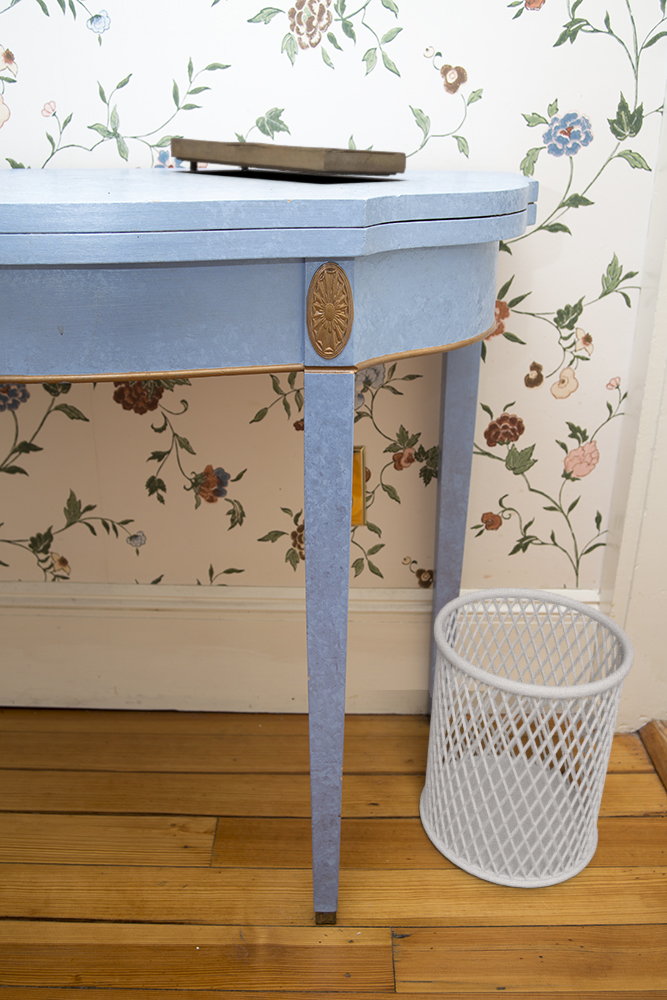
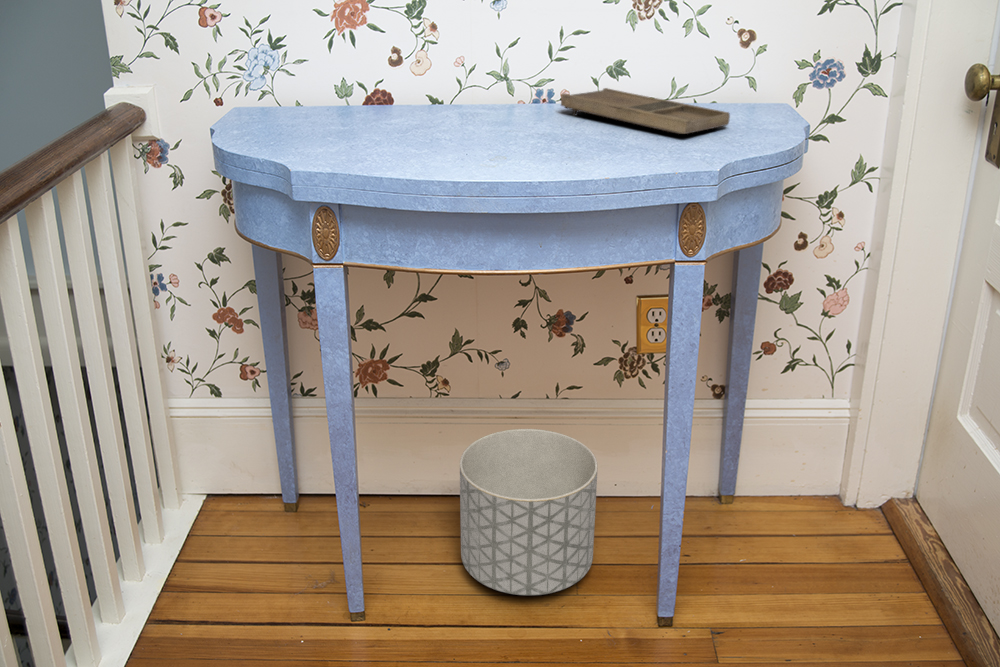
wastebasket: present [420,588,634,888] -> none [721,397,879,605]
planter: none [31,627,238,876] -> present [460,429,598,595]

